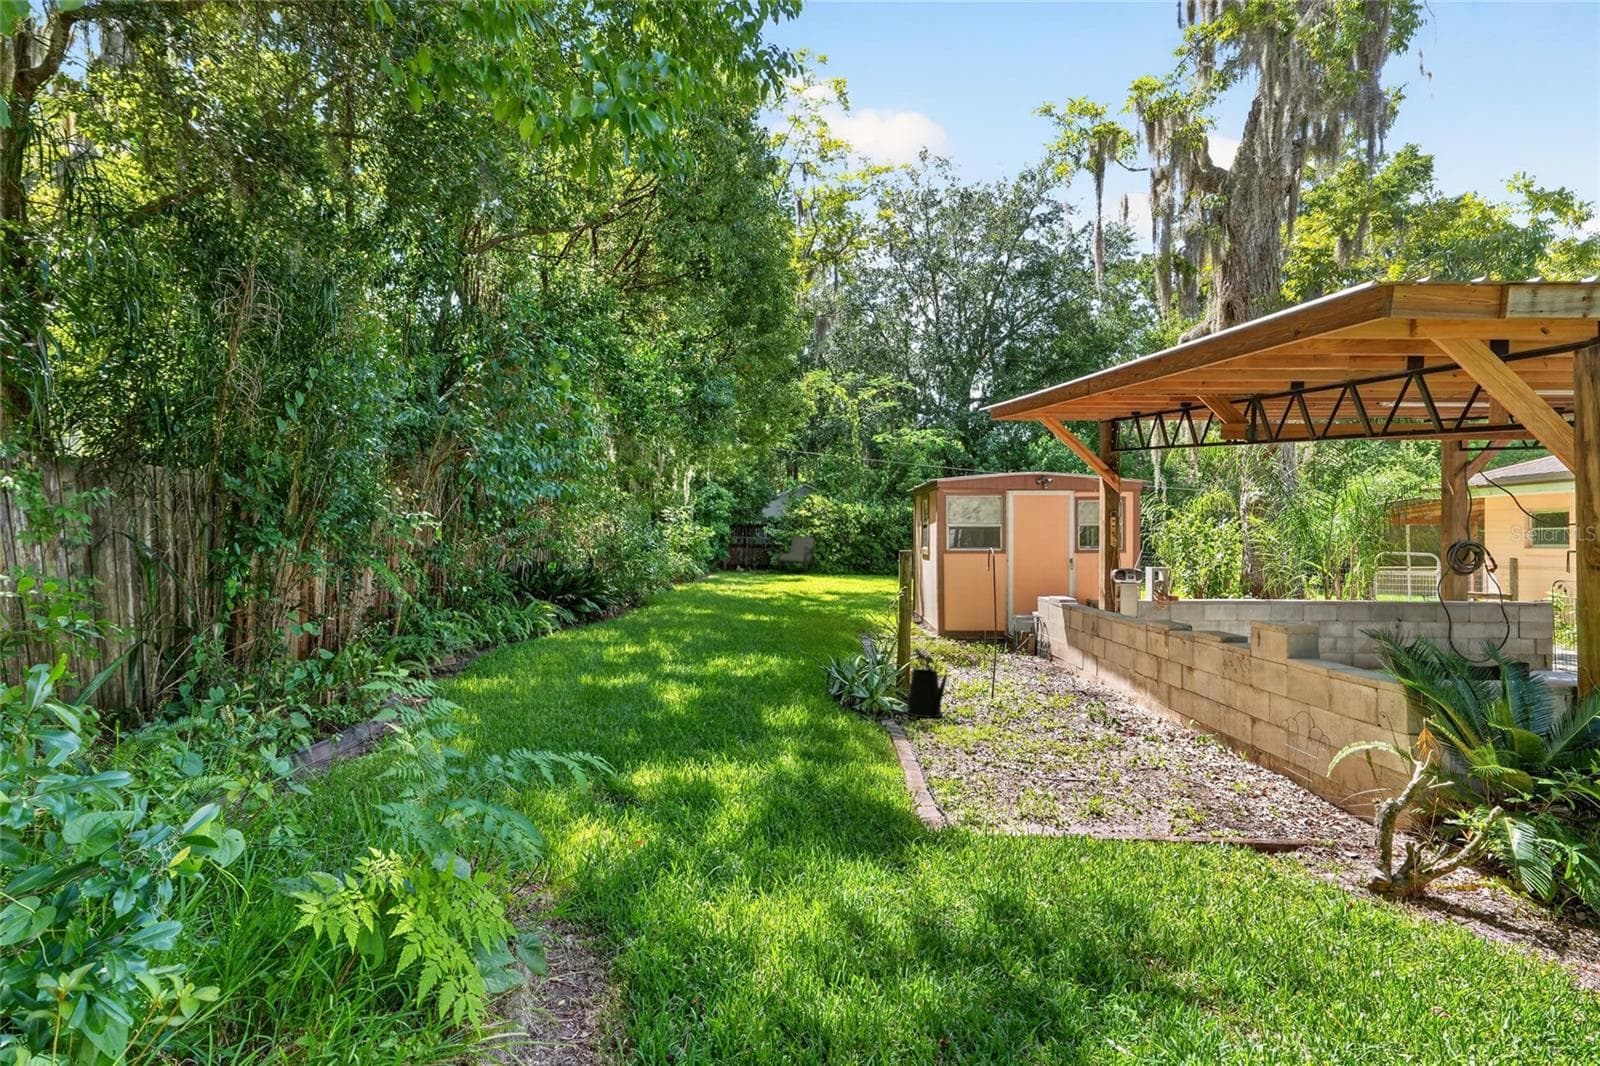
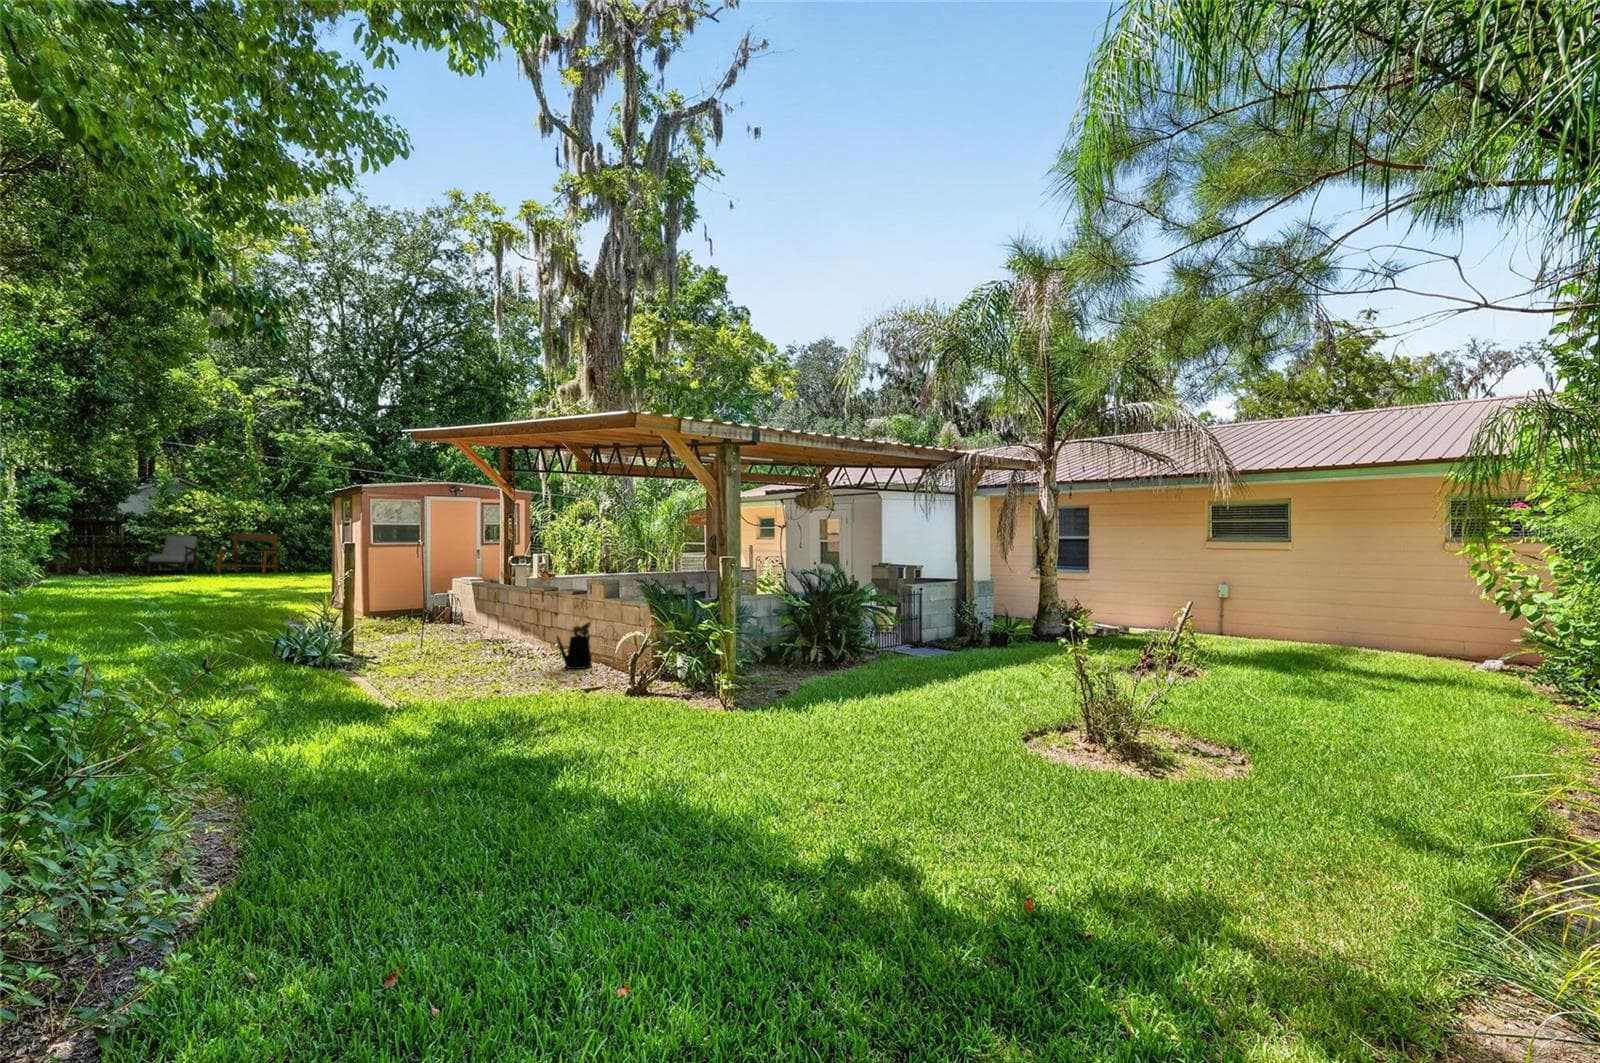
bench: none [828,535,876,576] -> present [217,533,278,574]
watering can: present [905,649,947,717] -> present [557,622,592,669]

